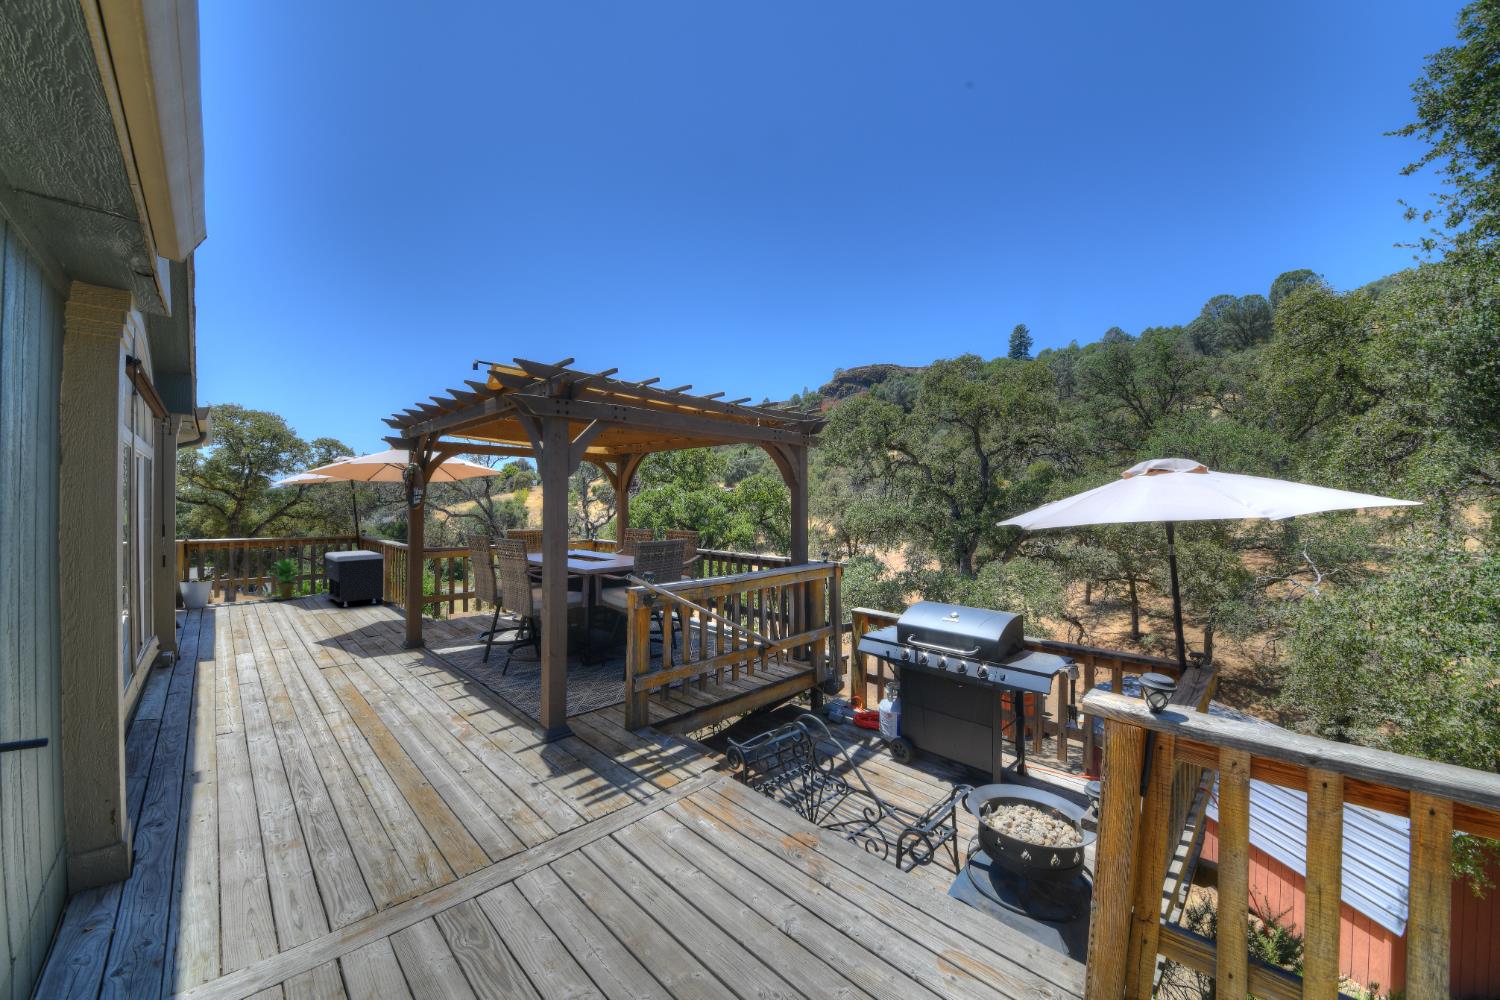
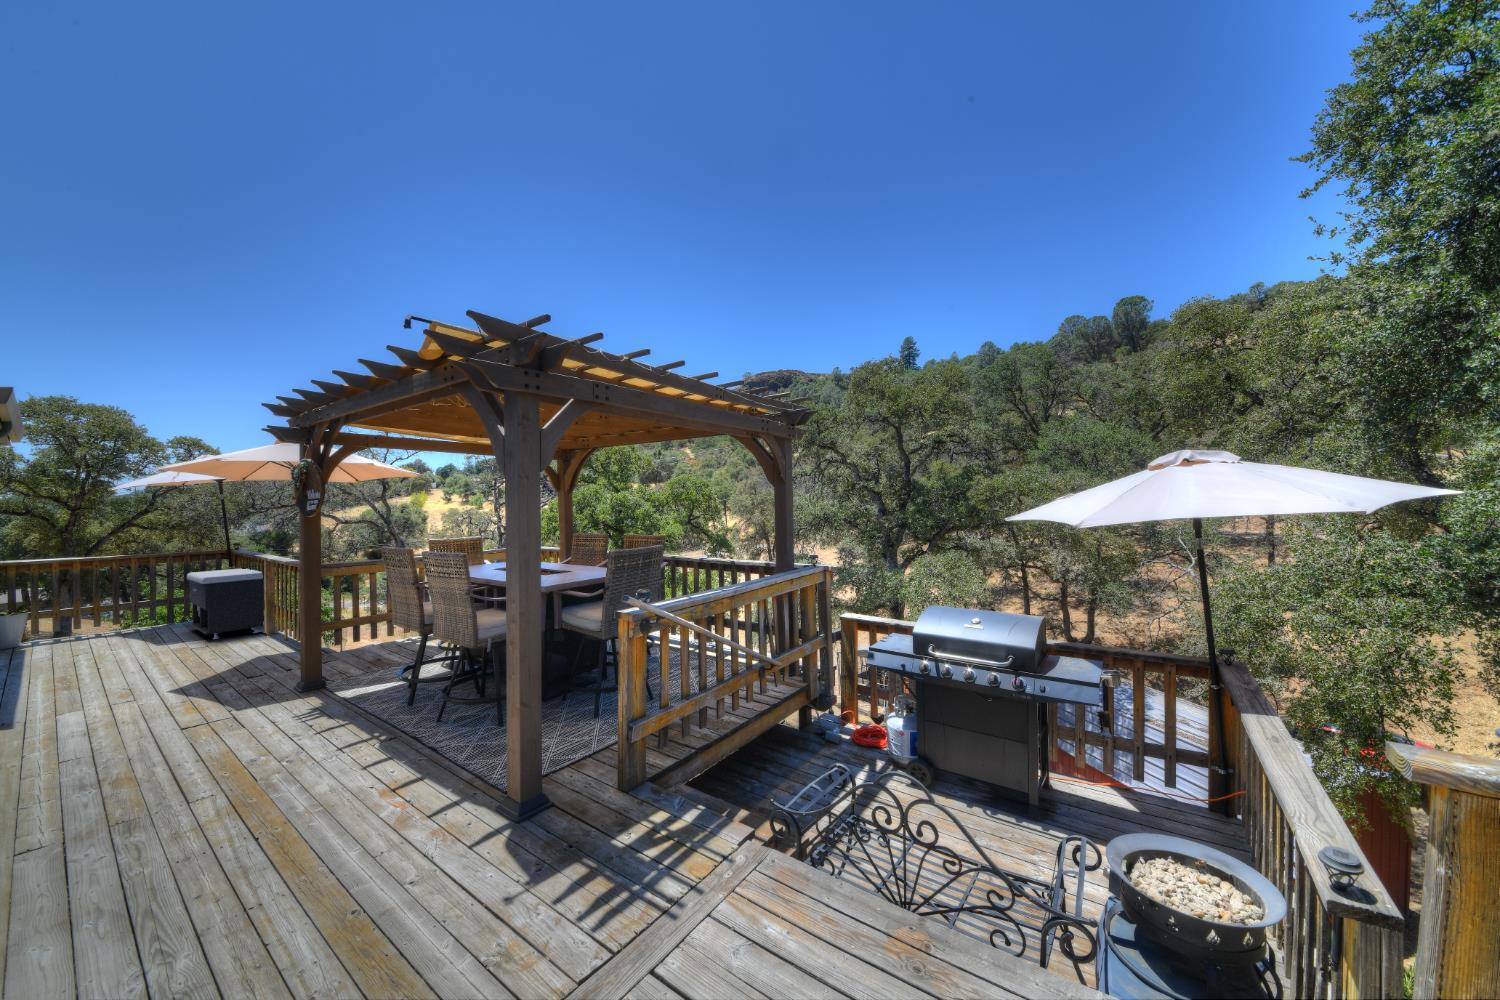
potted plant: present [273,559,298,600] -> none [101,581,161,634]

